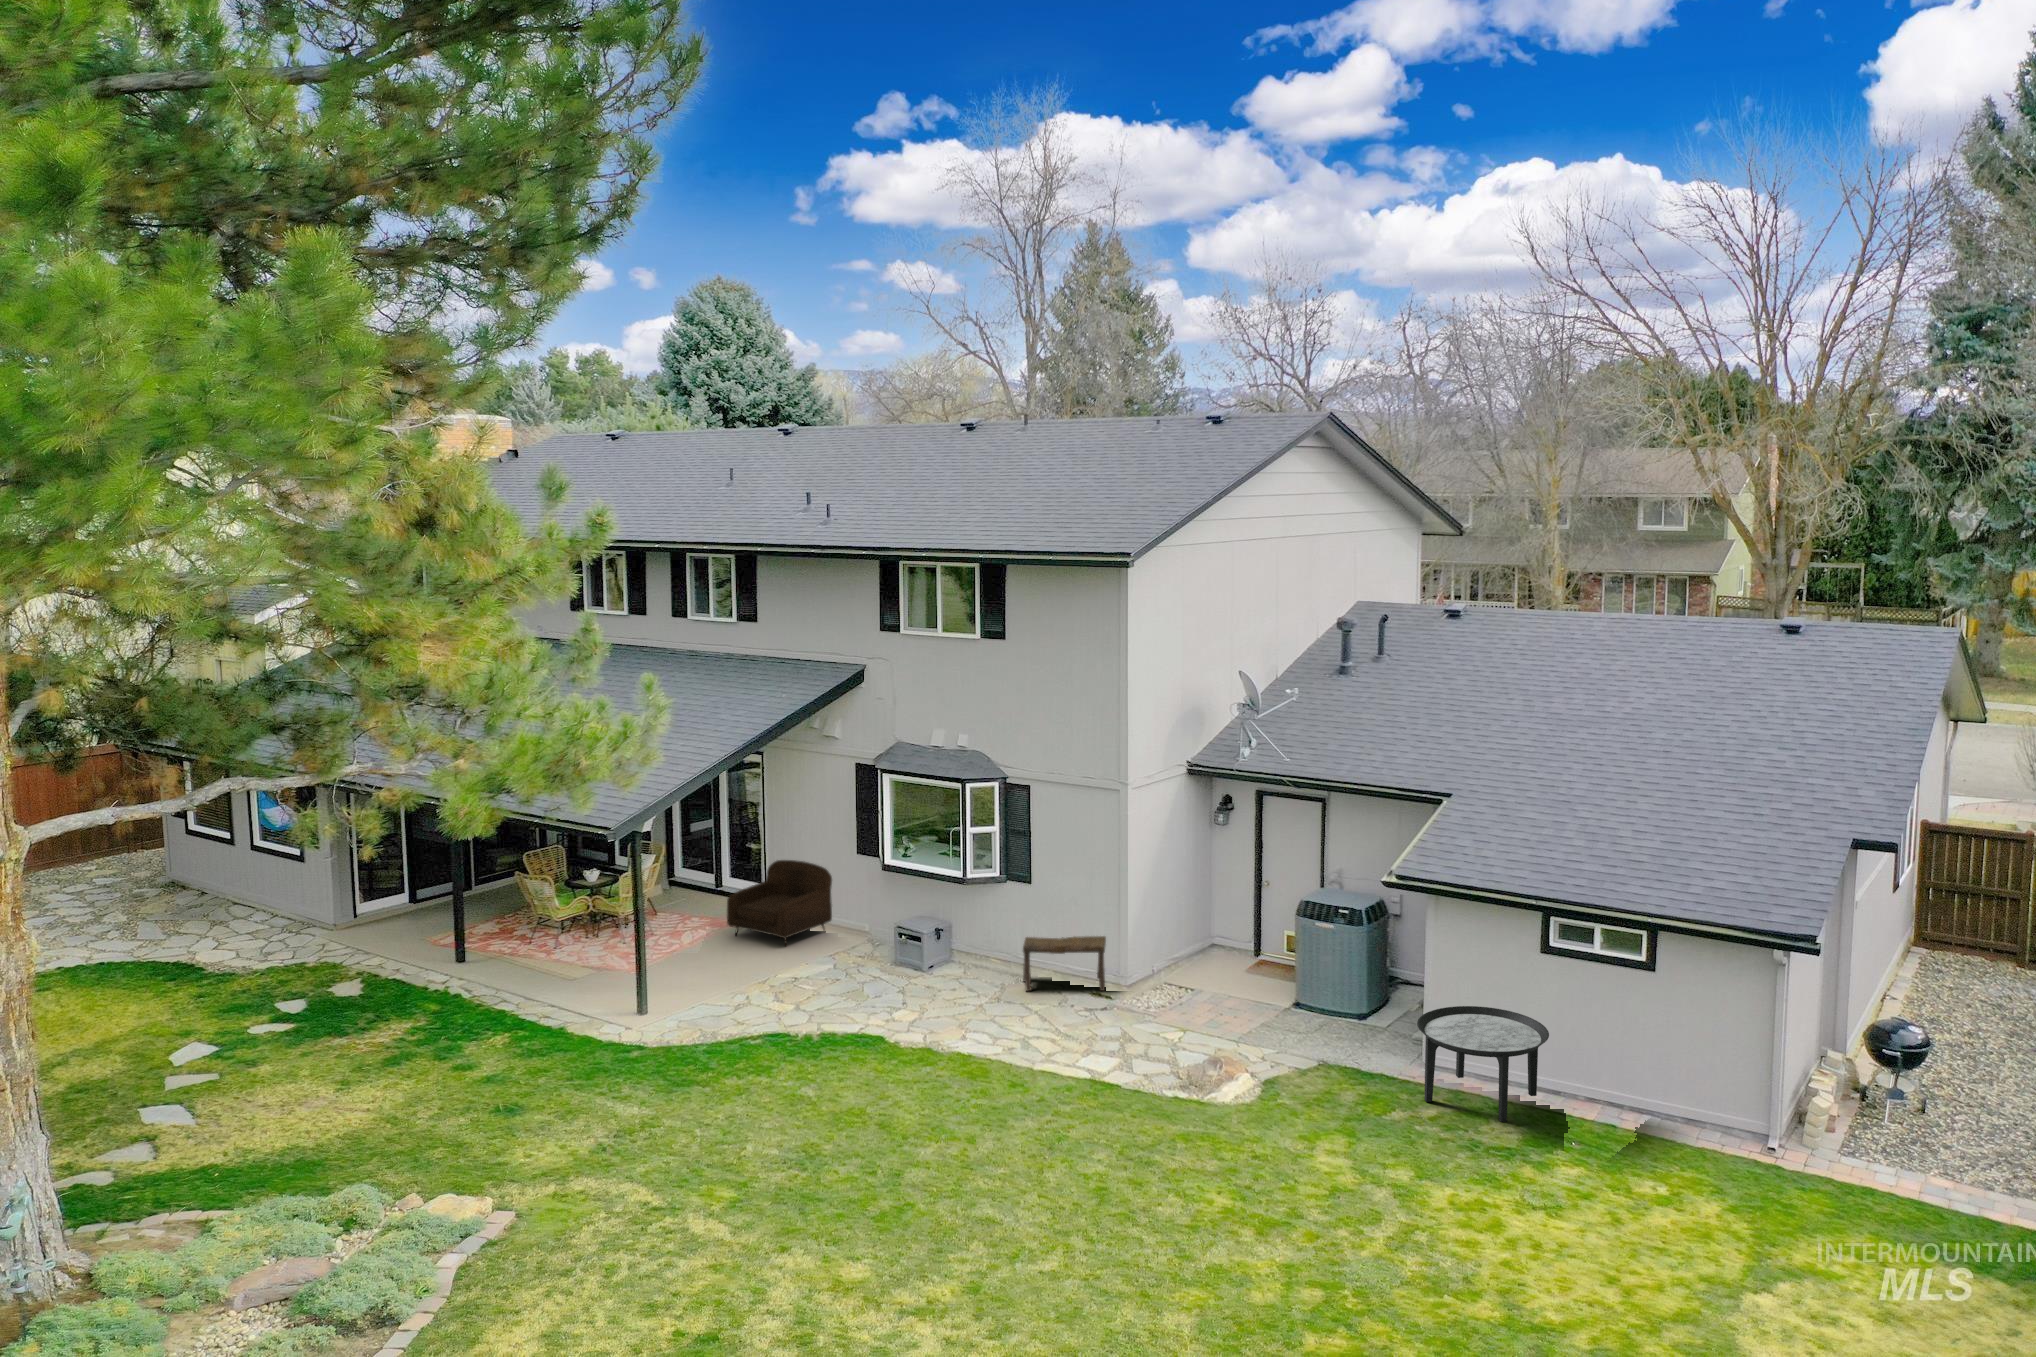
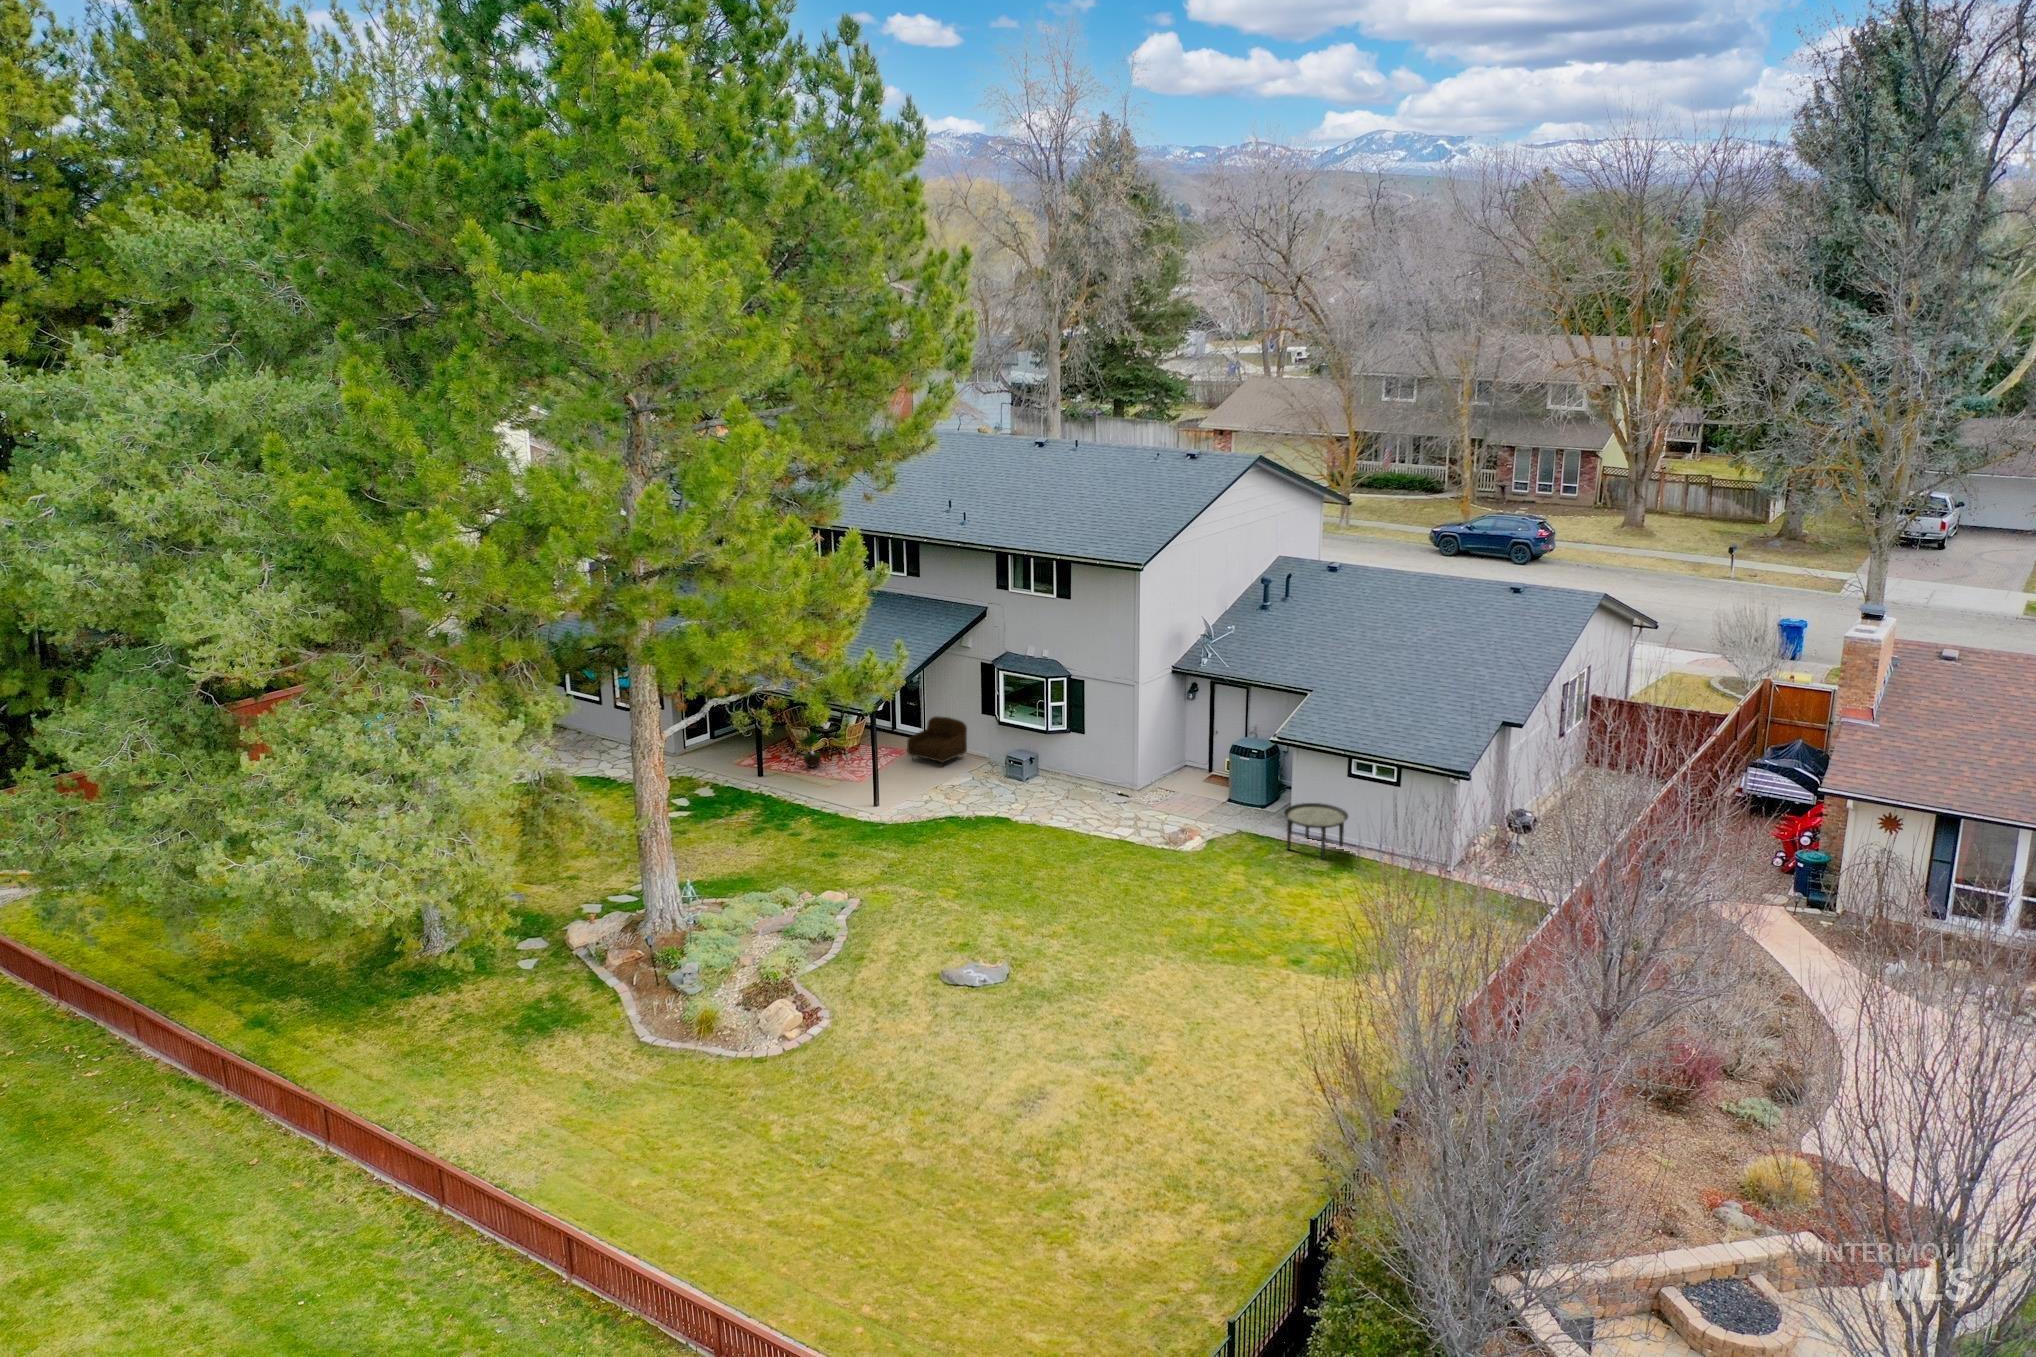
potted tree: none [529,878,574,947] -> present [799,732,821,767]
bench: present [1023,936,1106,991] -> none [1080,763,1126,793]

